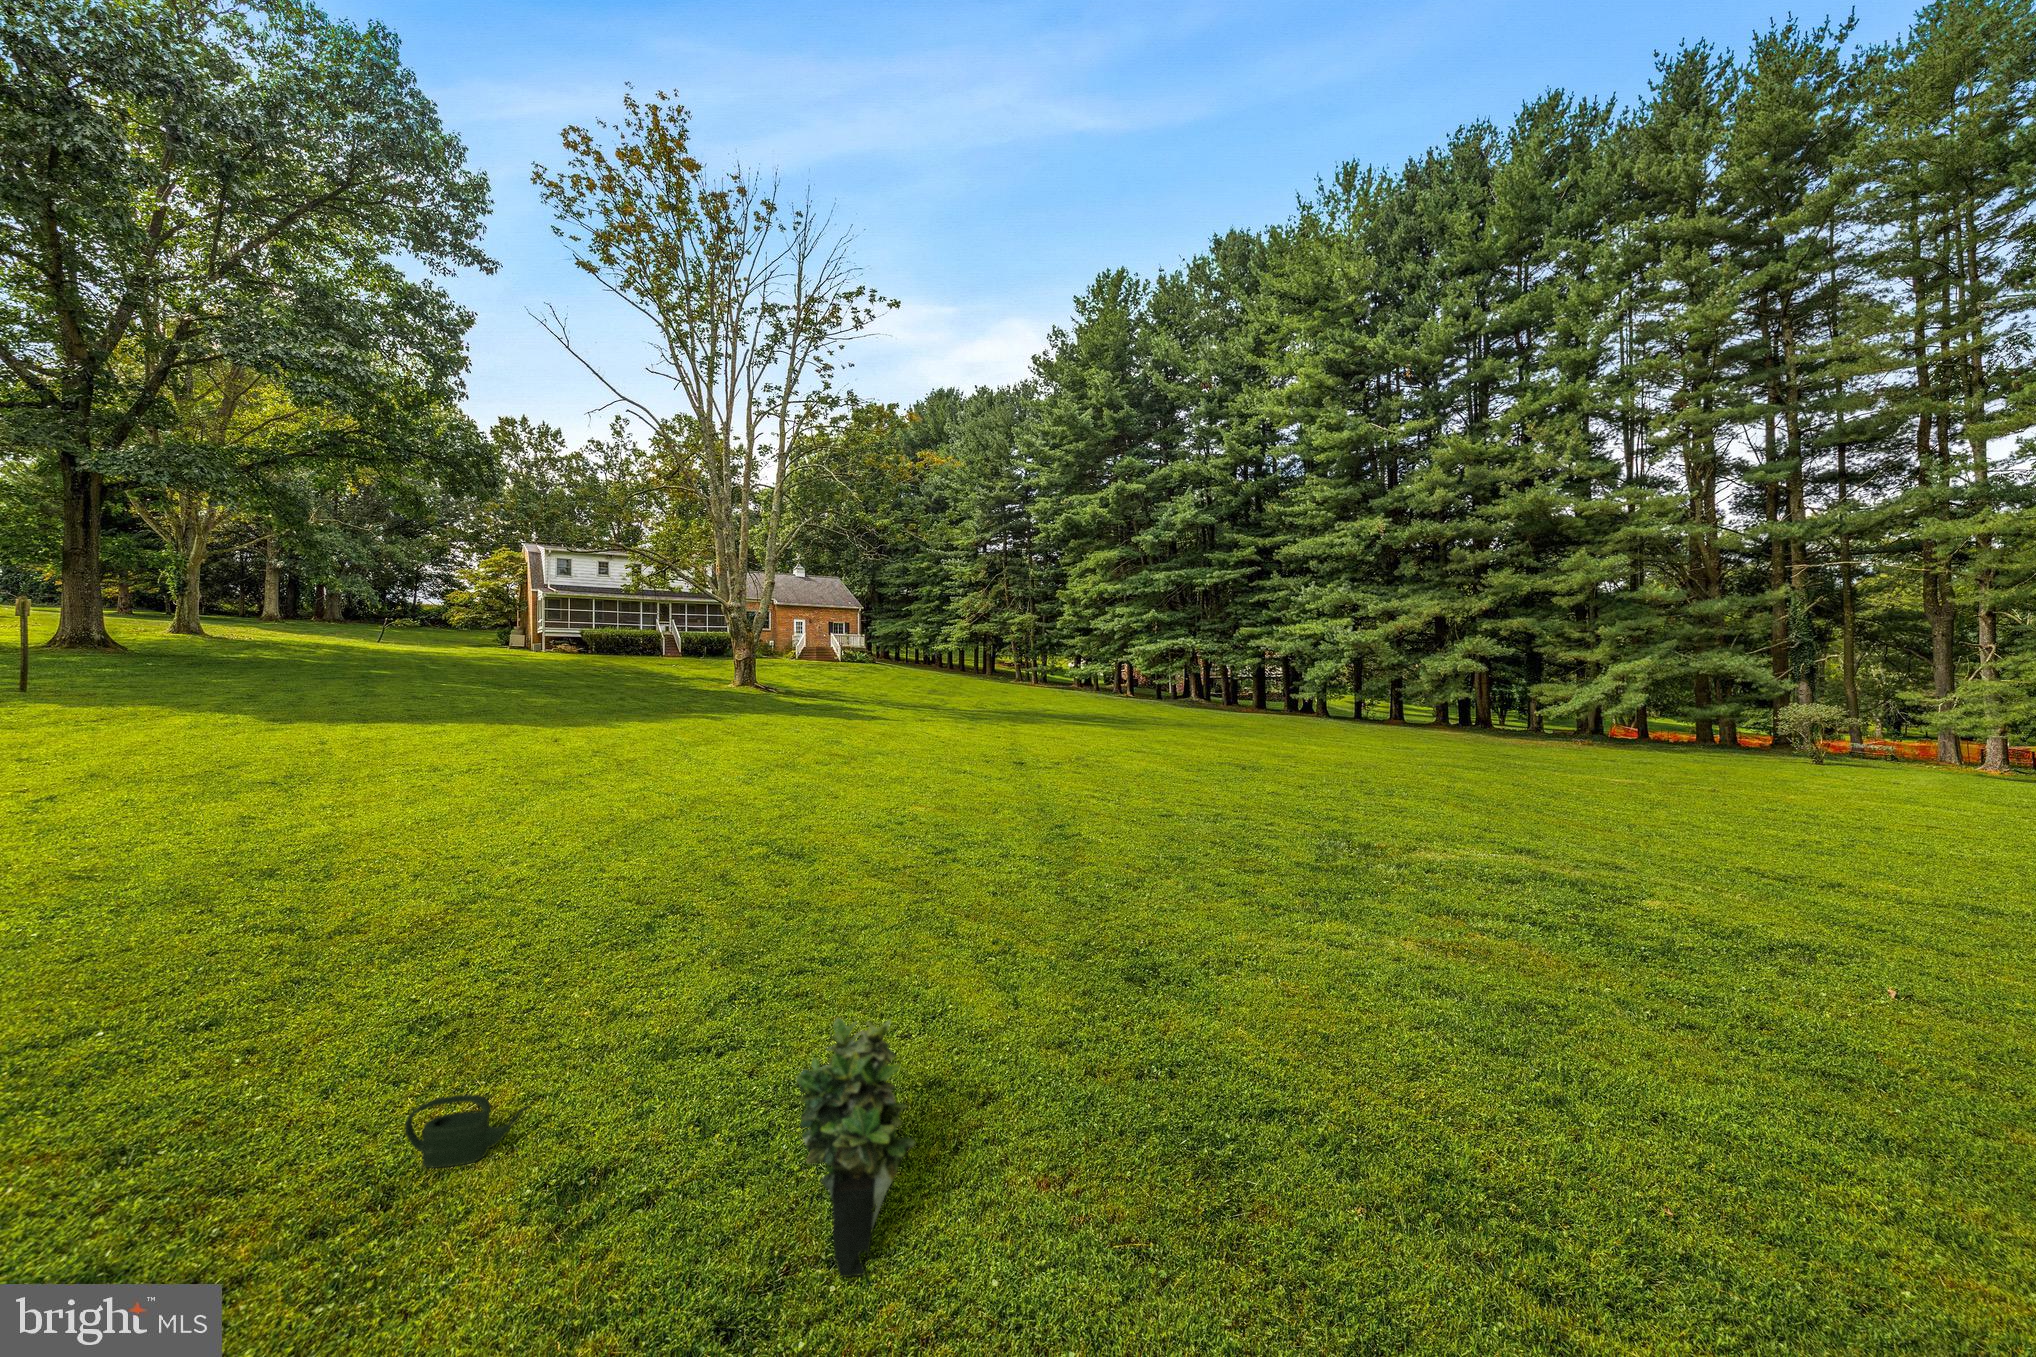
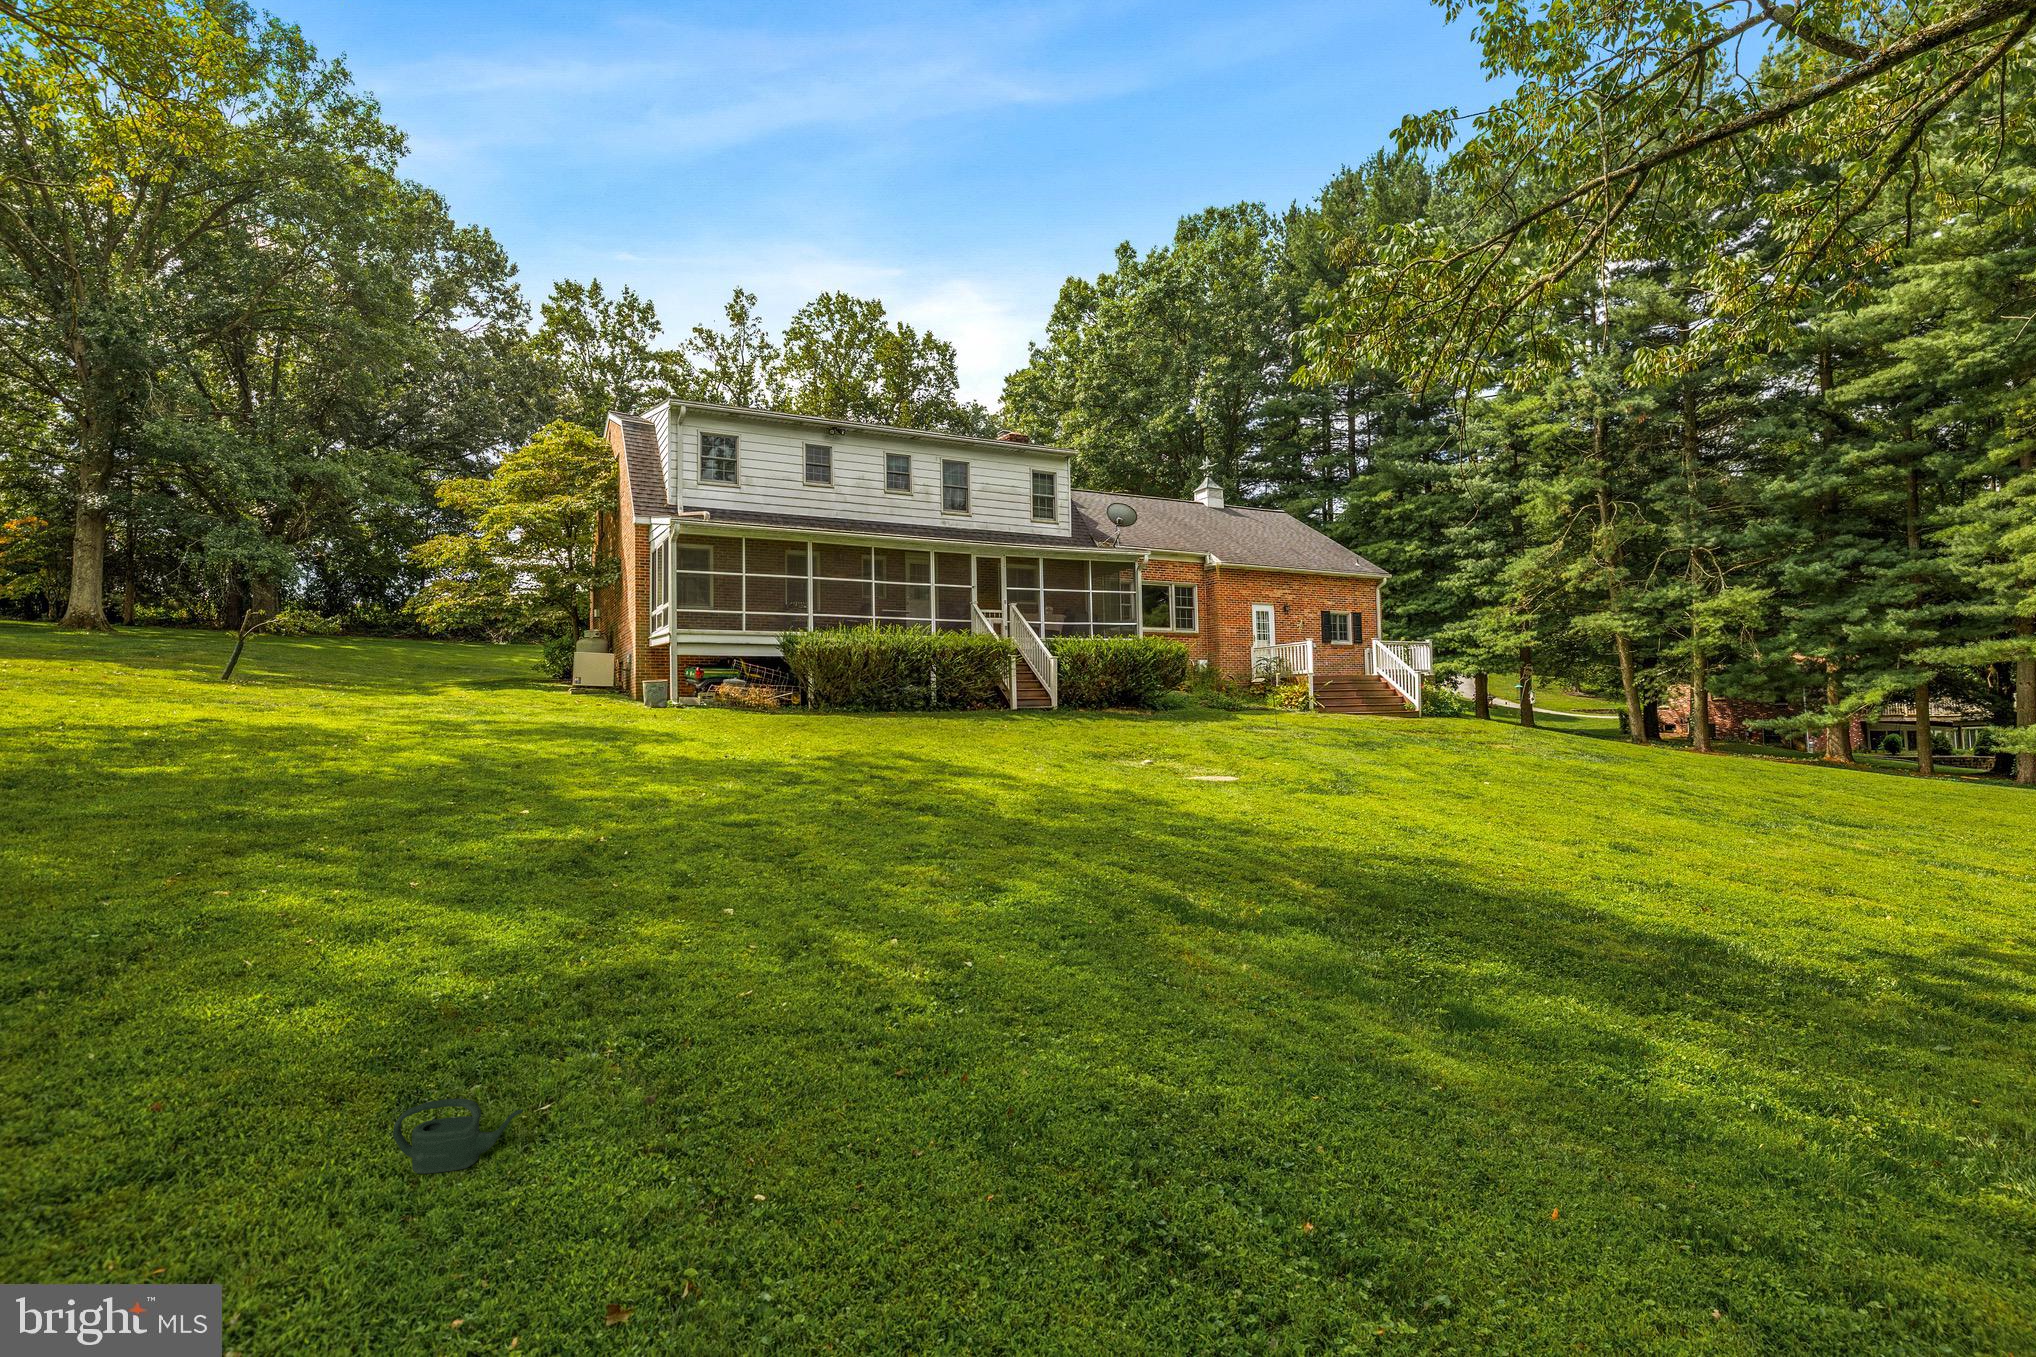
potted plant: present [796,1018,915,1277] -> none [799,1017,924,1280]

